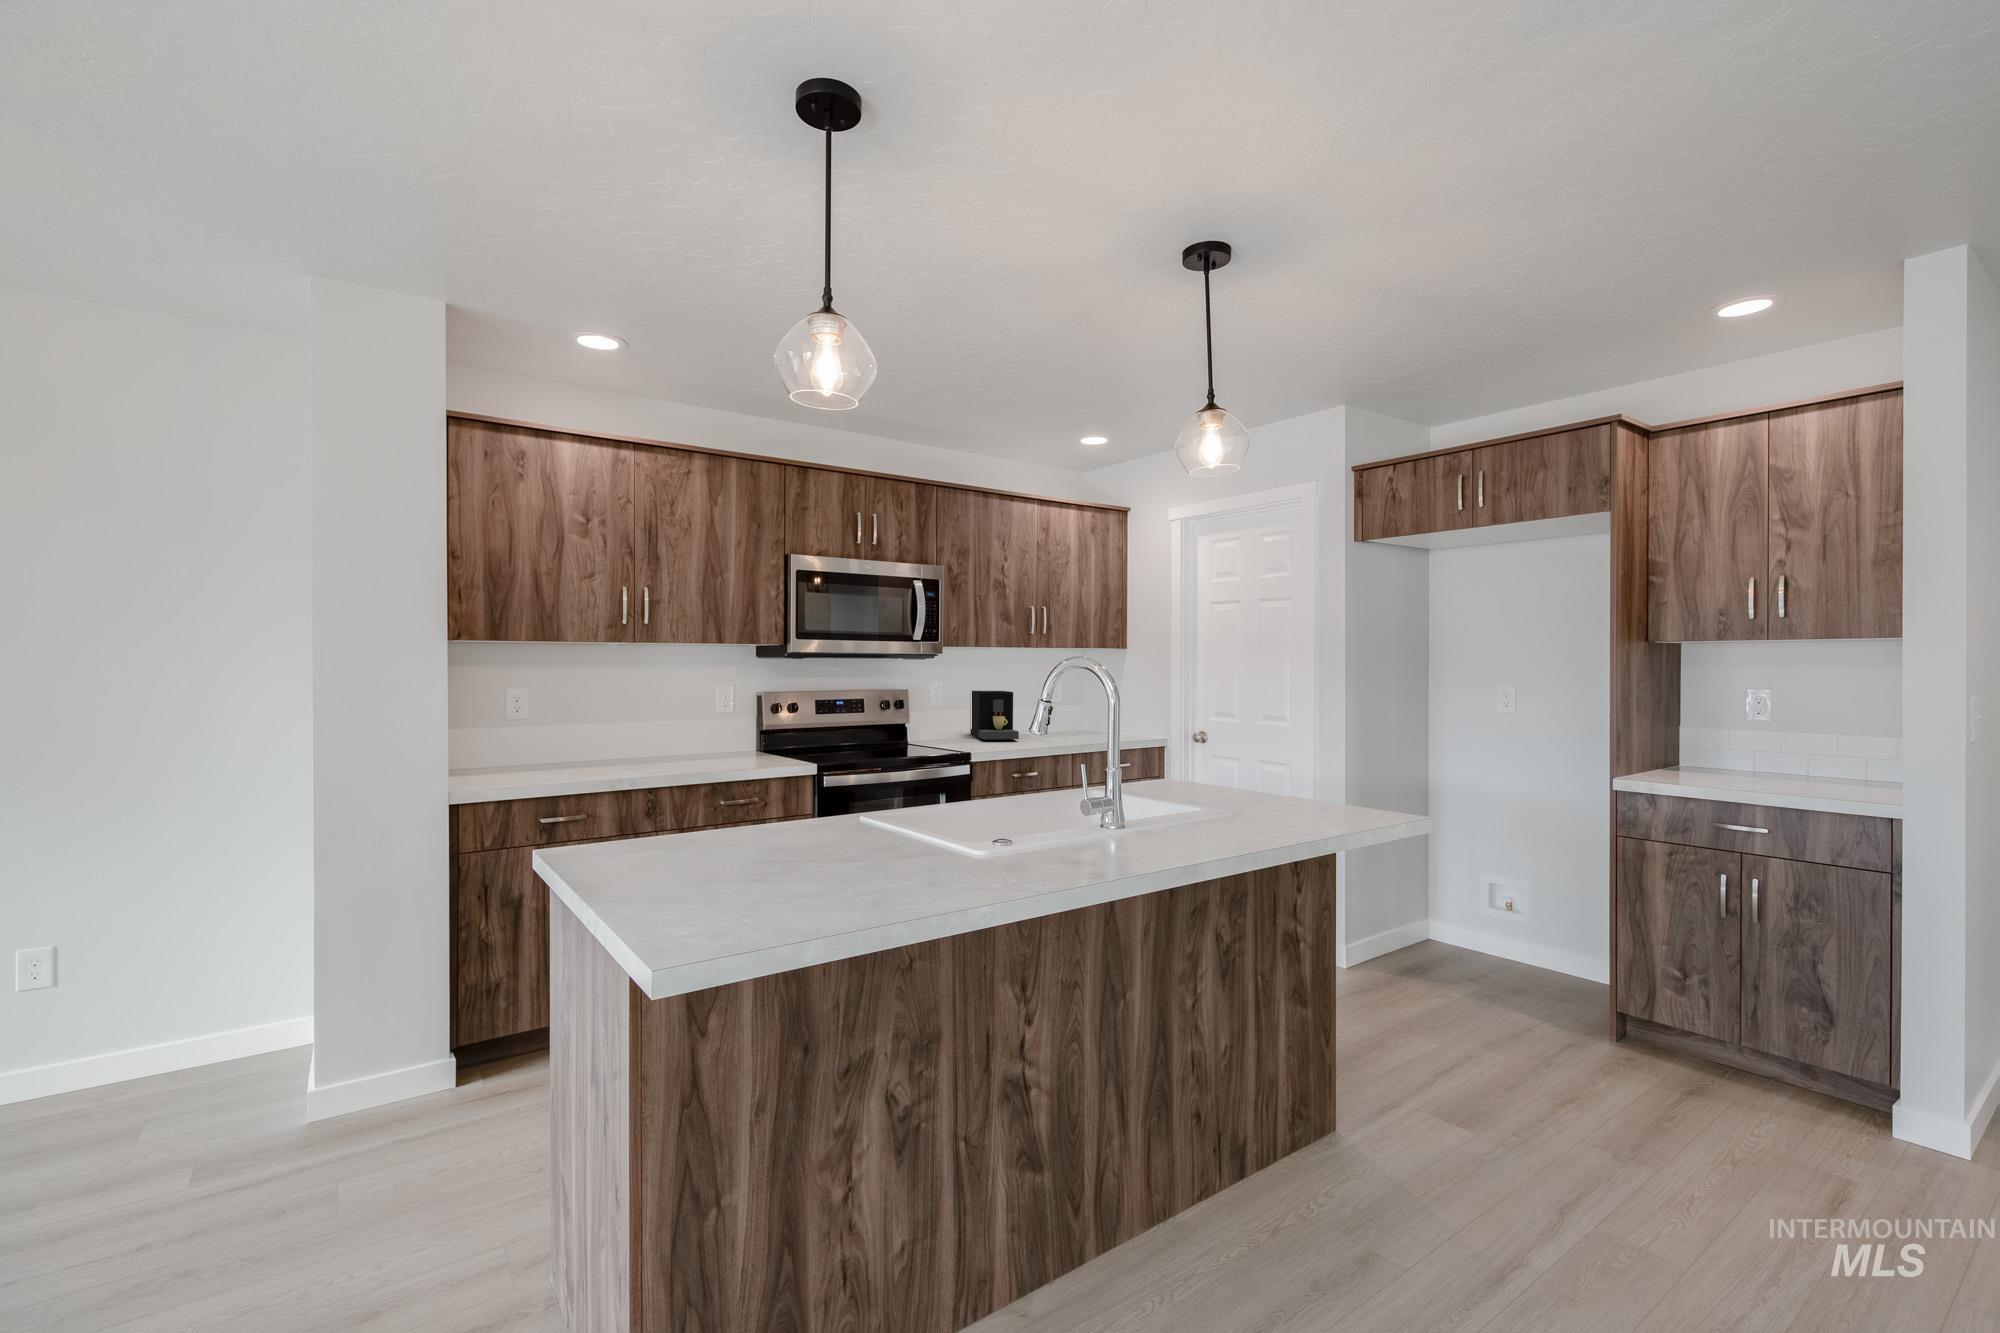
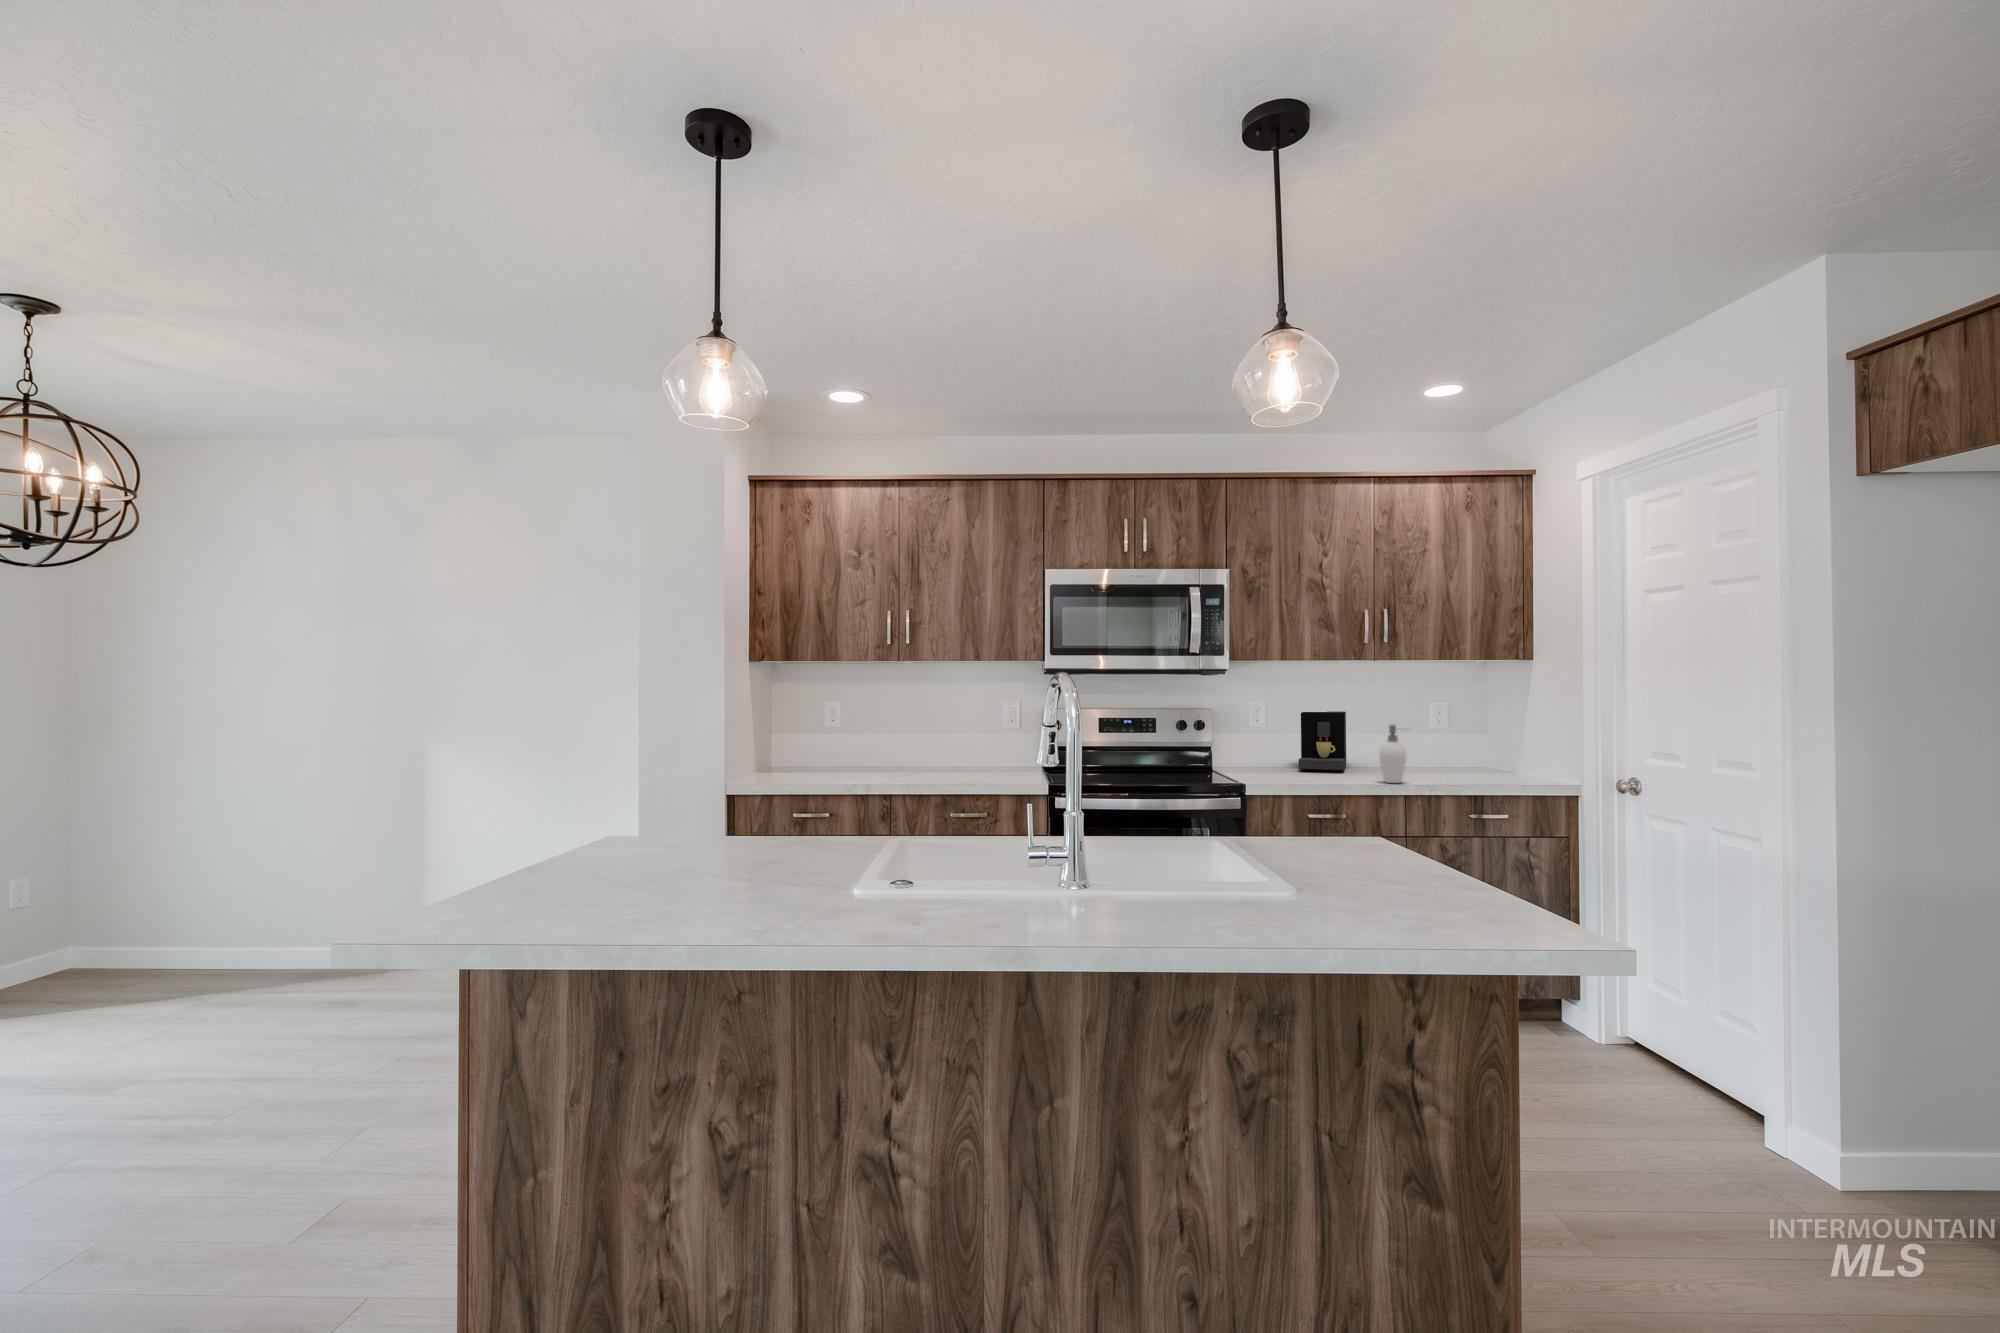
soap dispenser: none [1058,701,1084,748] -> present [1379,725,1406,783]

